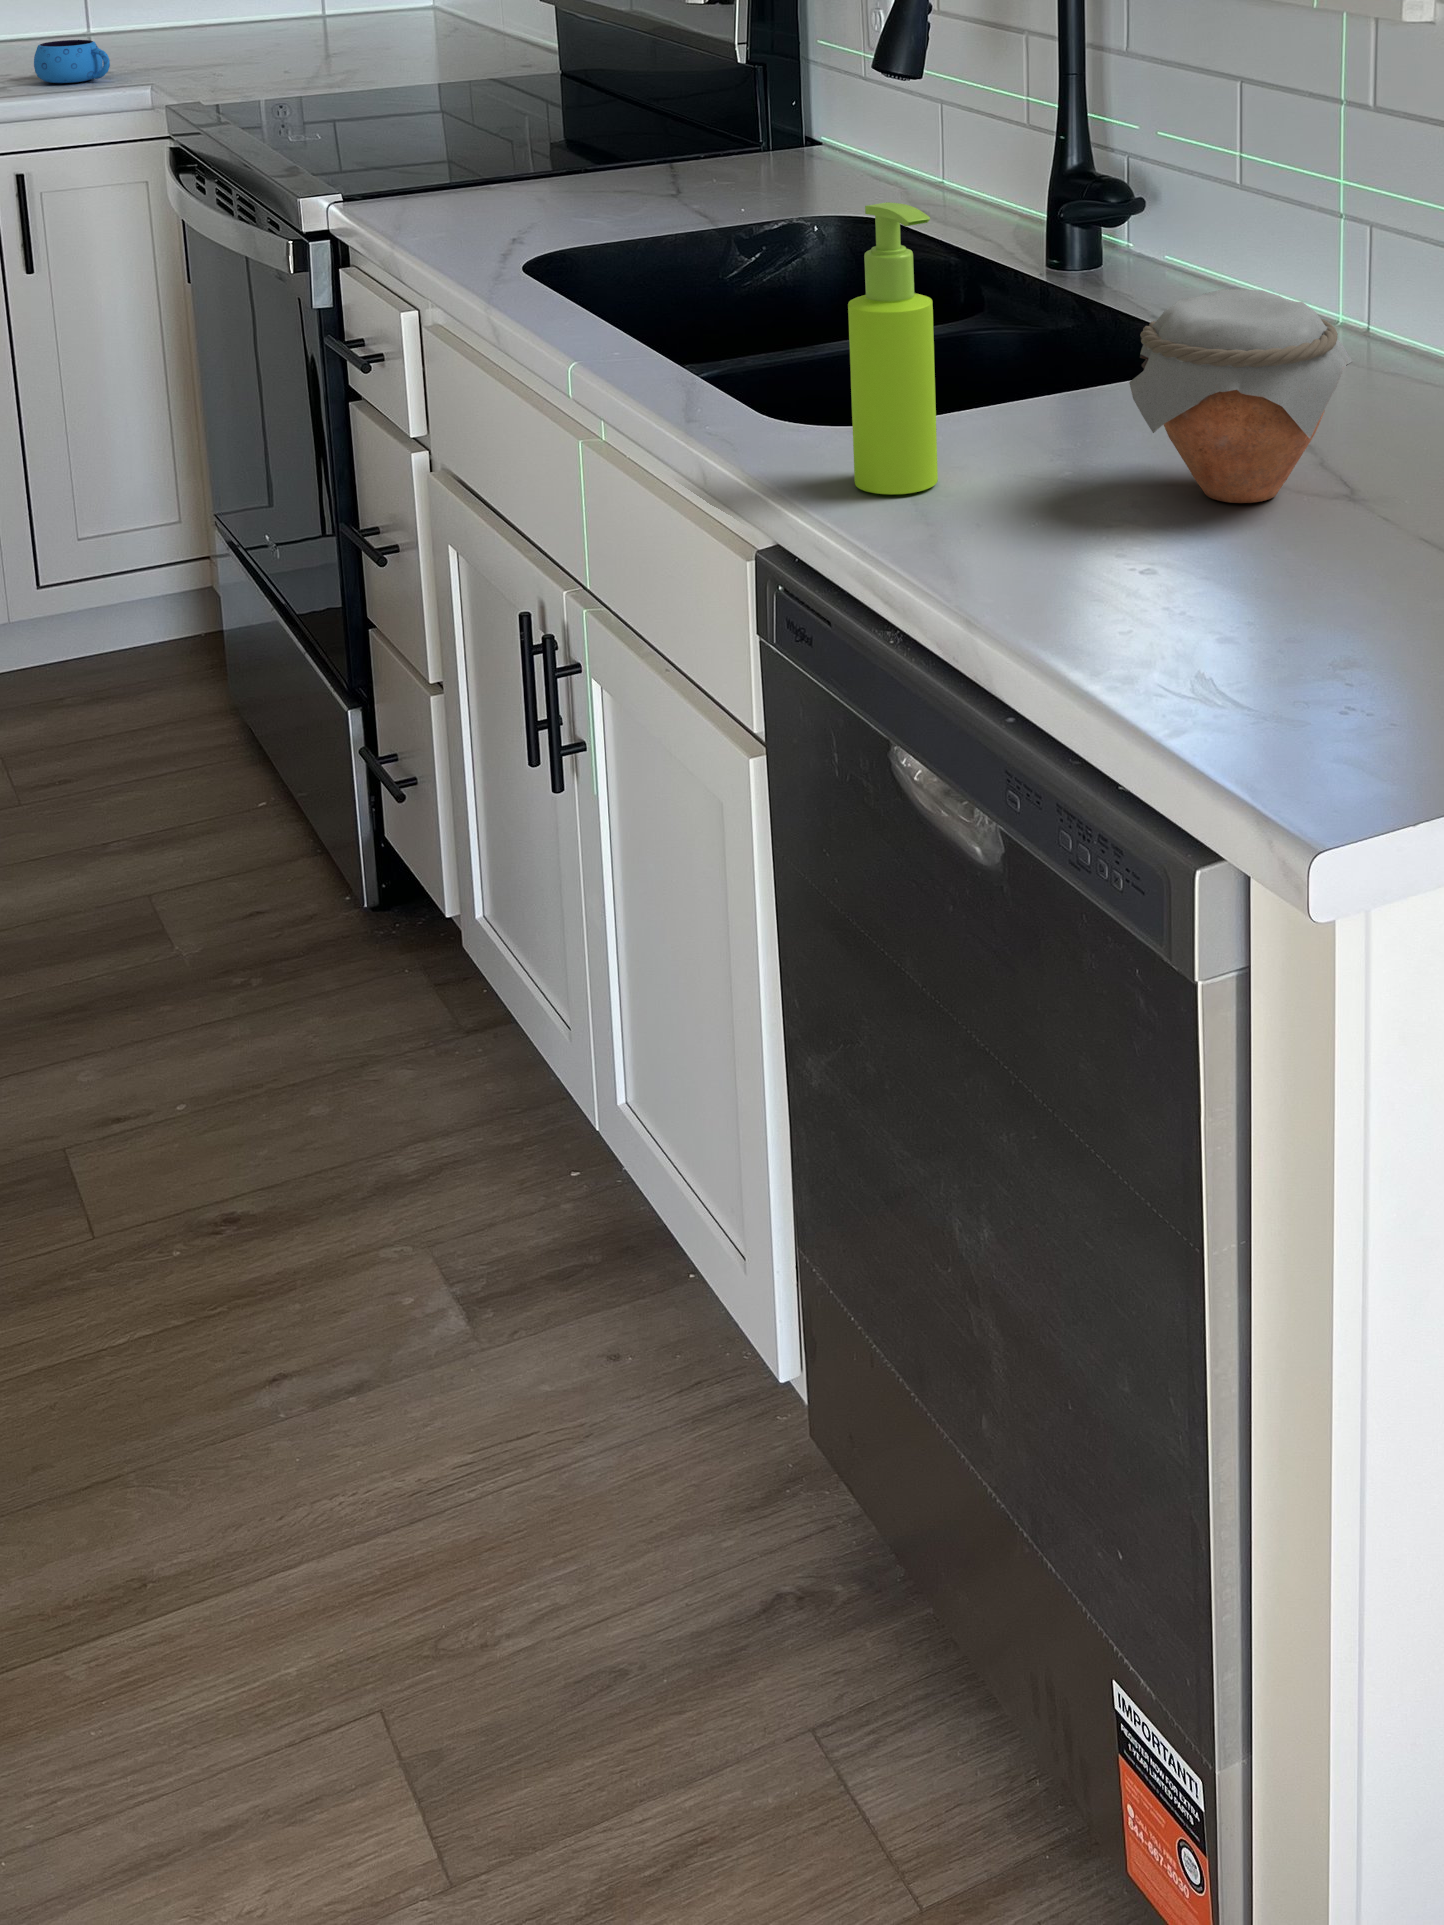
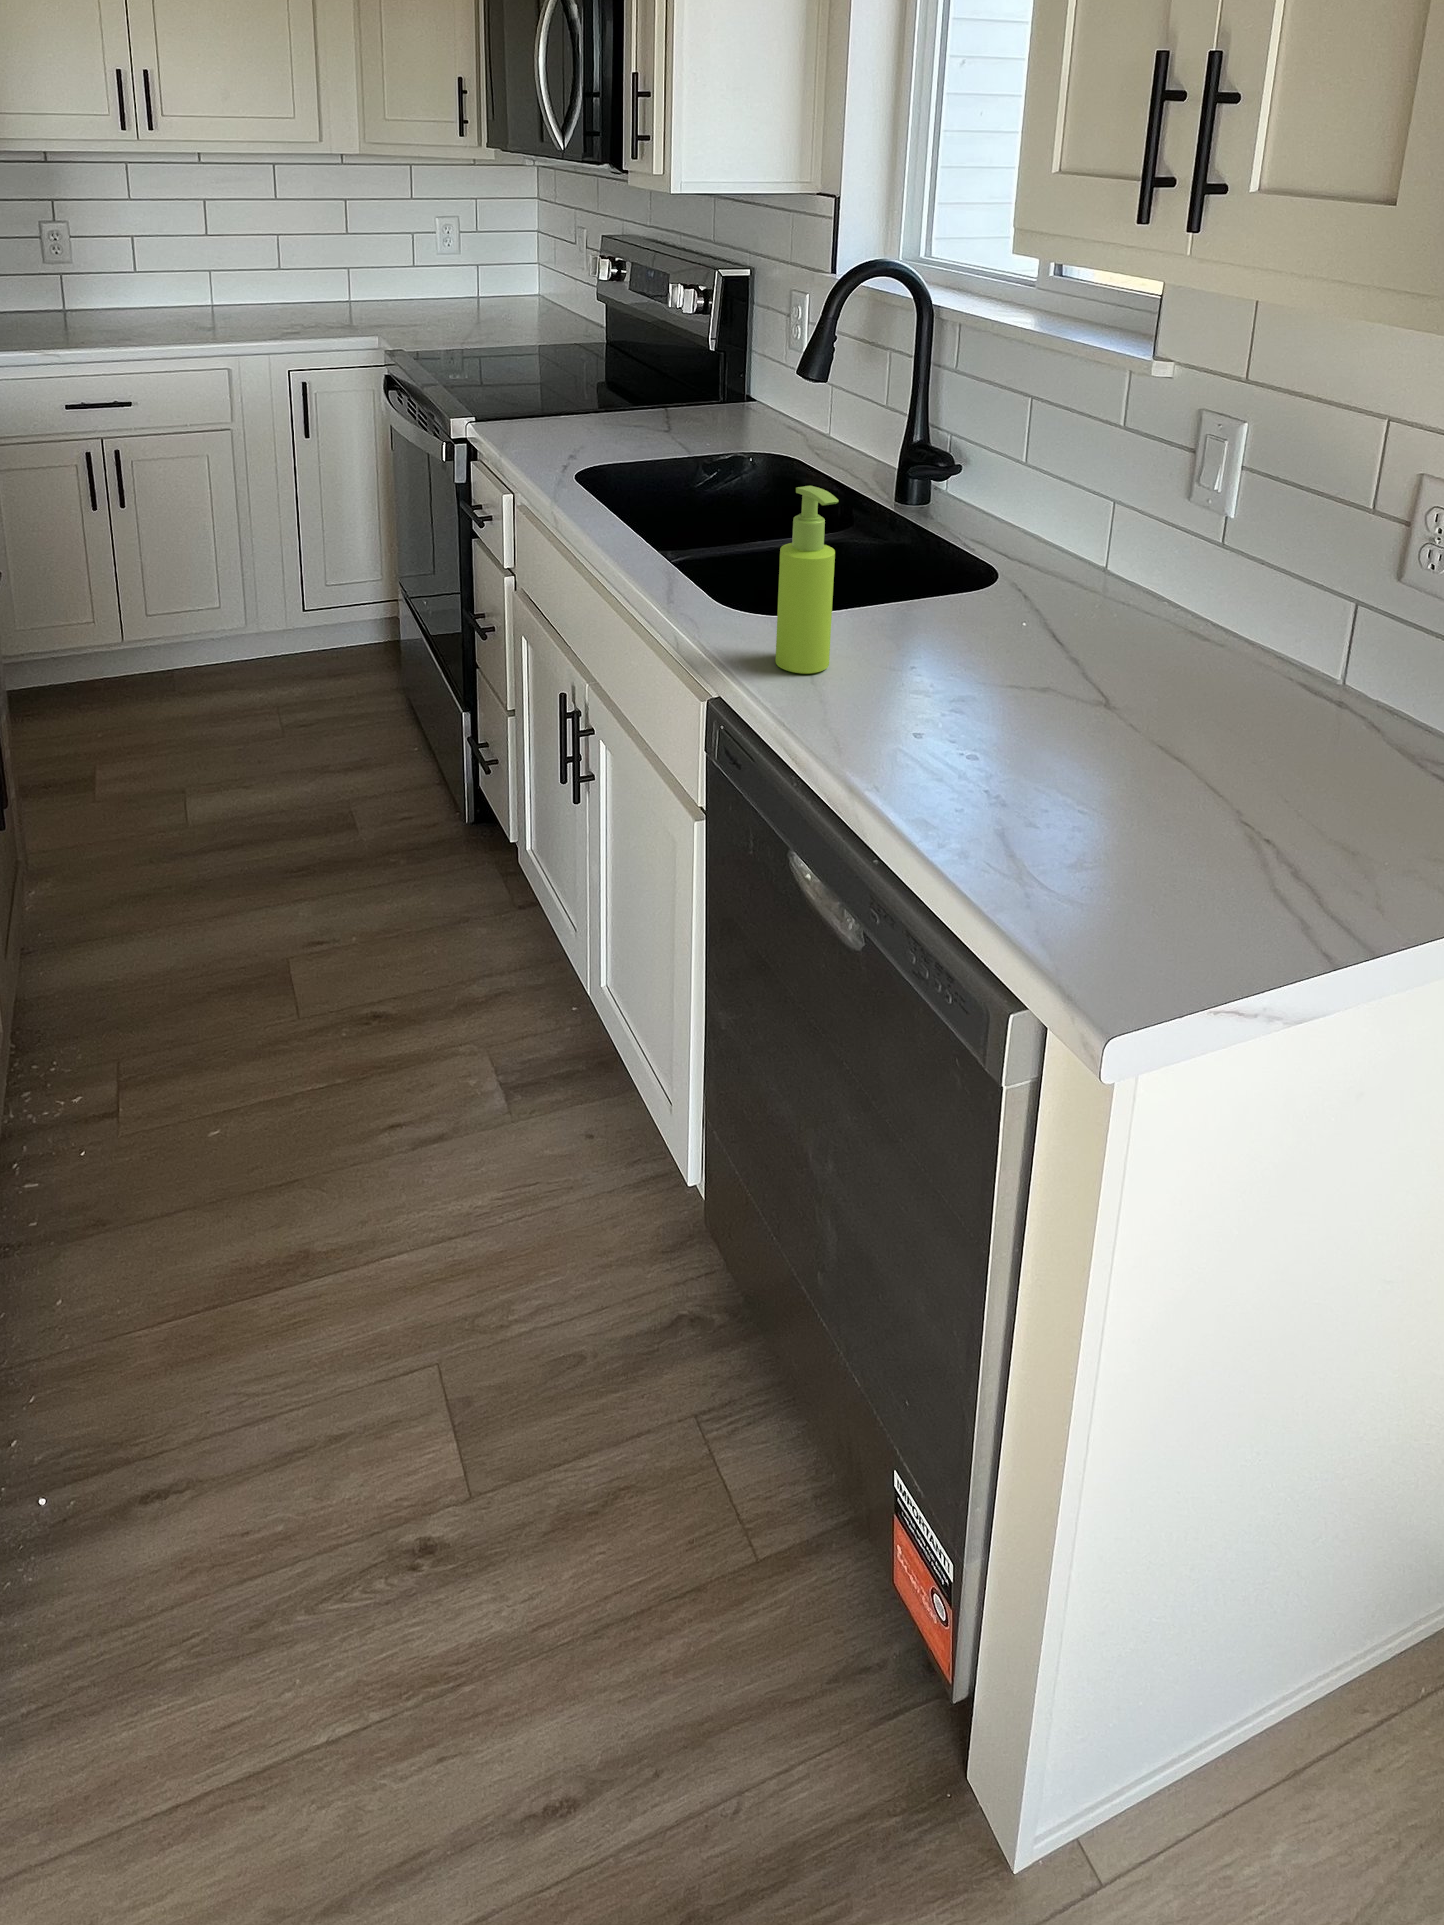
mug: present [34,40,110,83] -> none [316,308,357,333]
jar: present [1129,289,1353,503] -> none [963,558,1113,702]

